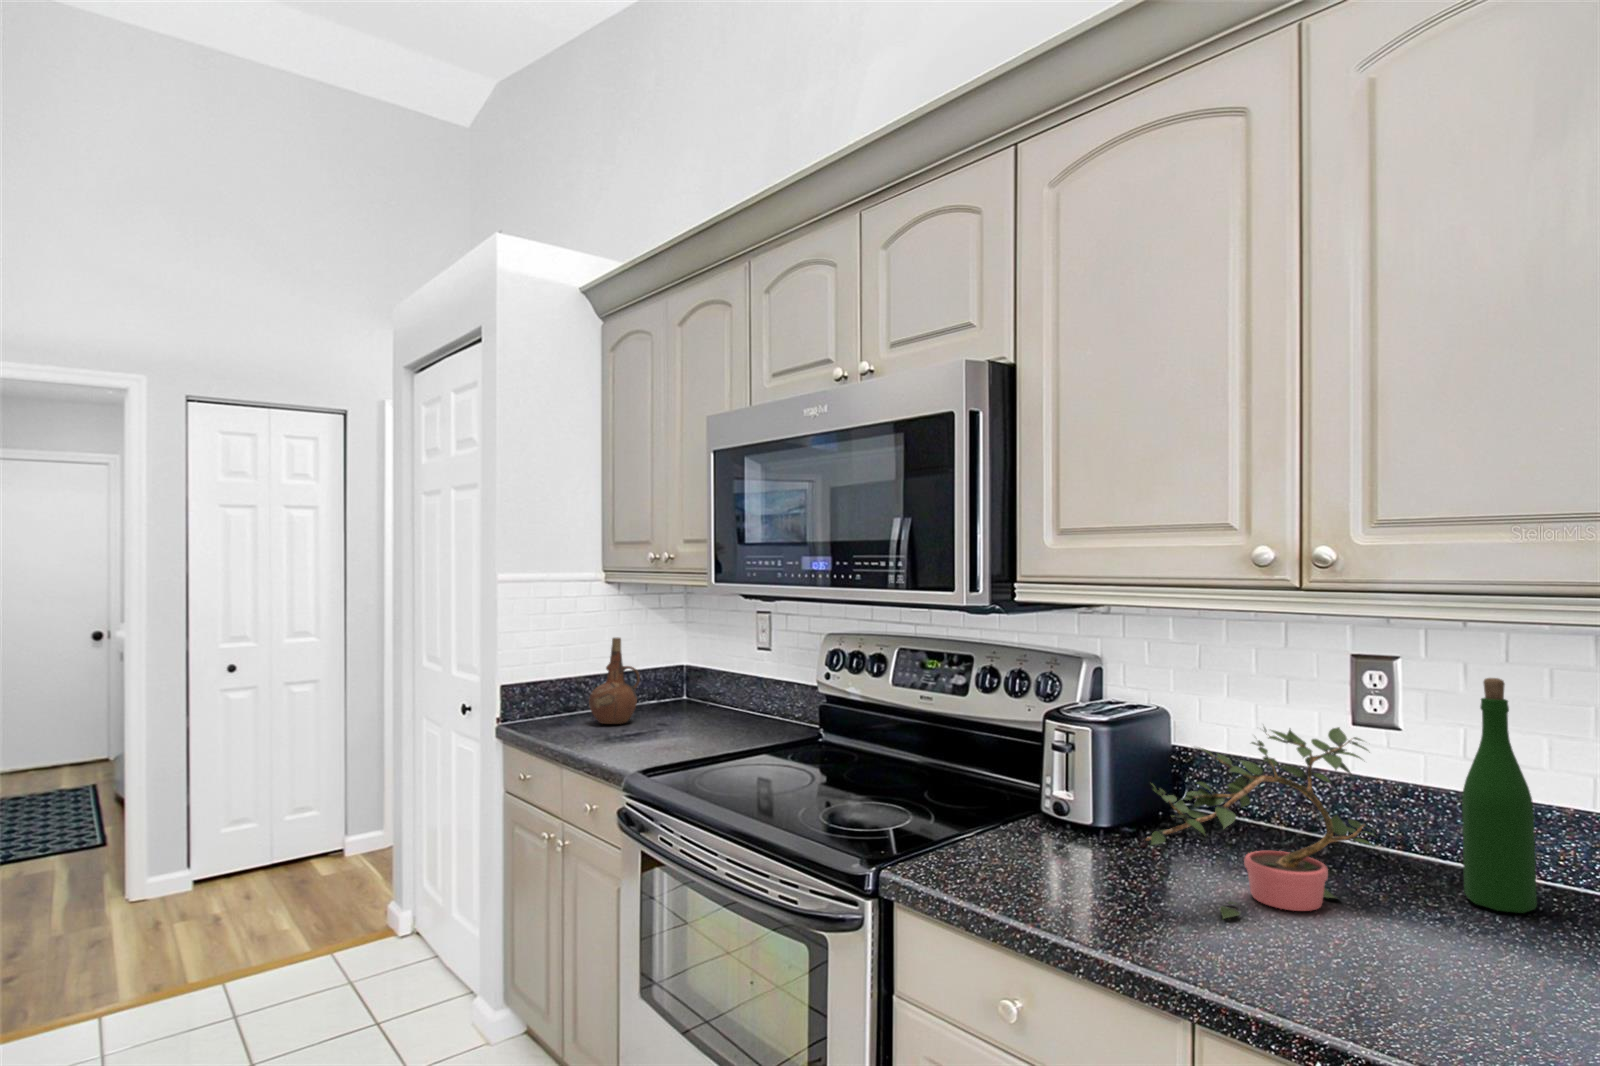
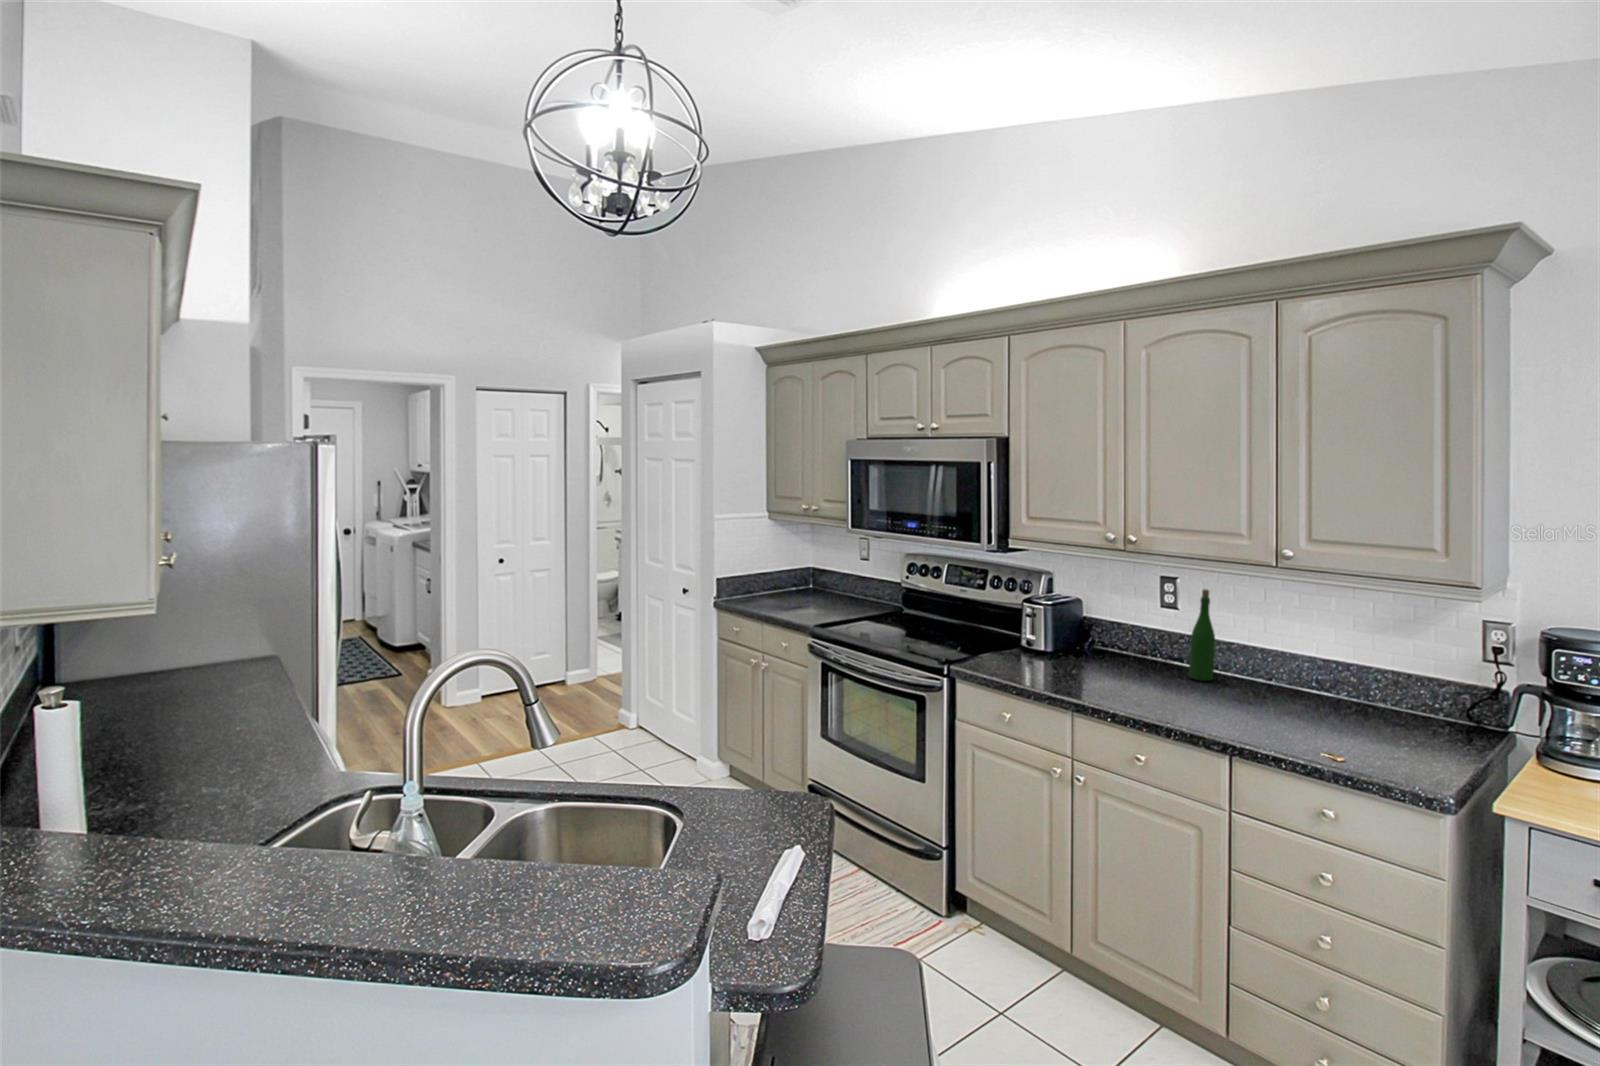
ceramic pitcher: present [589,637,640,724] -> none [763,552,792,602]
potted plant: present [1146,727,1374,919] -> none [1059,606,1157,681]

